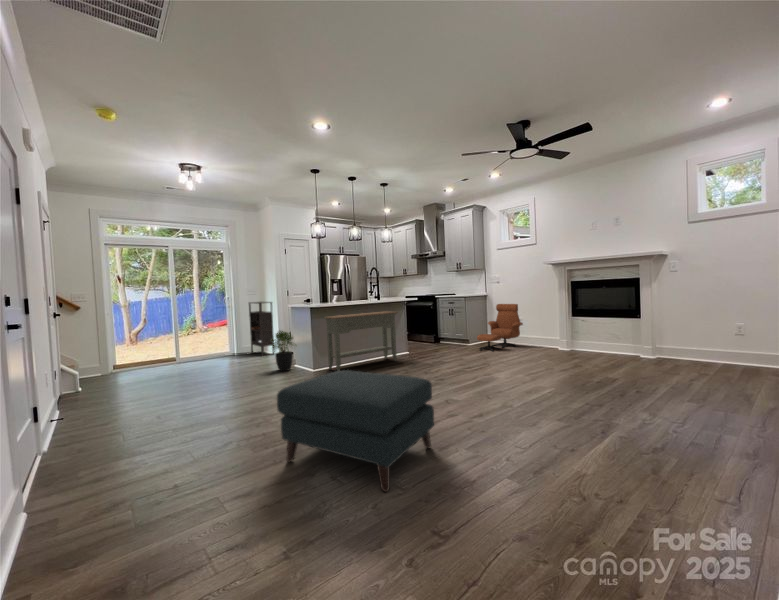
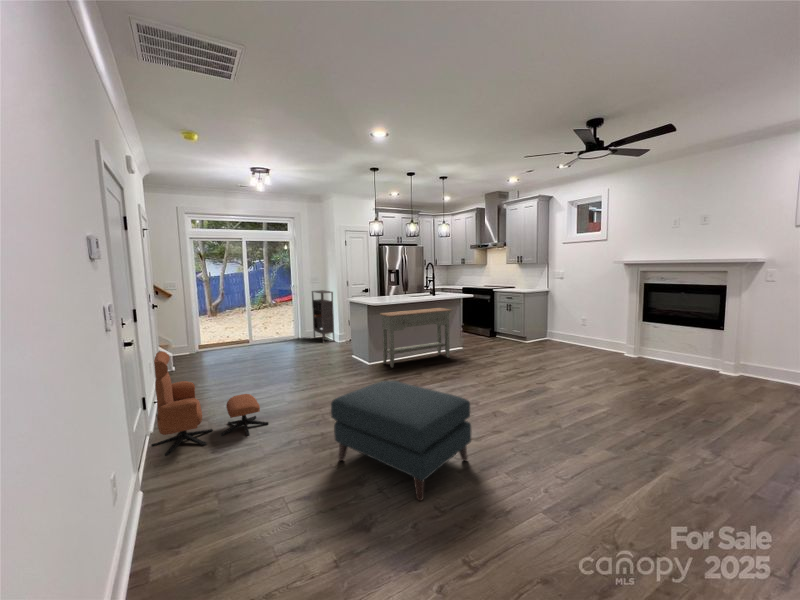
lounge chair: present [477,304,523,351] -> present [151,351,268,456]
potted plant: present [272,331,293,371] -> none [330,323,356,362]

